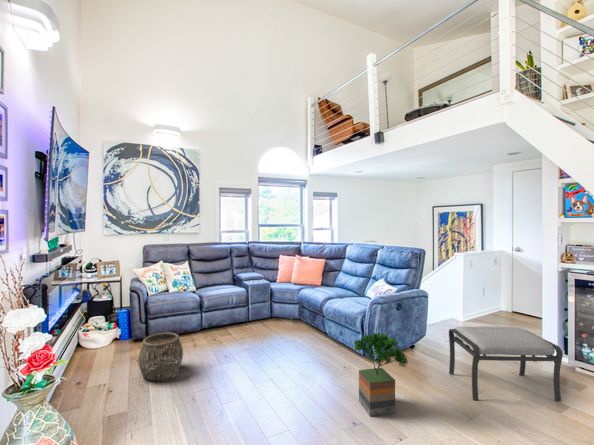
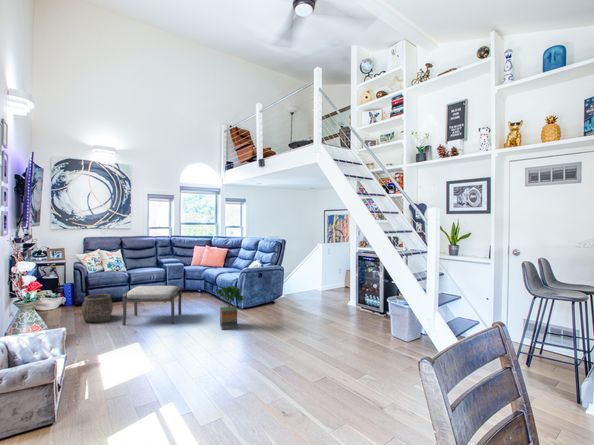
ottoman: present [449,326,563,402] -> present [122,286,182,325]

